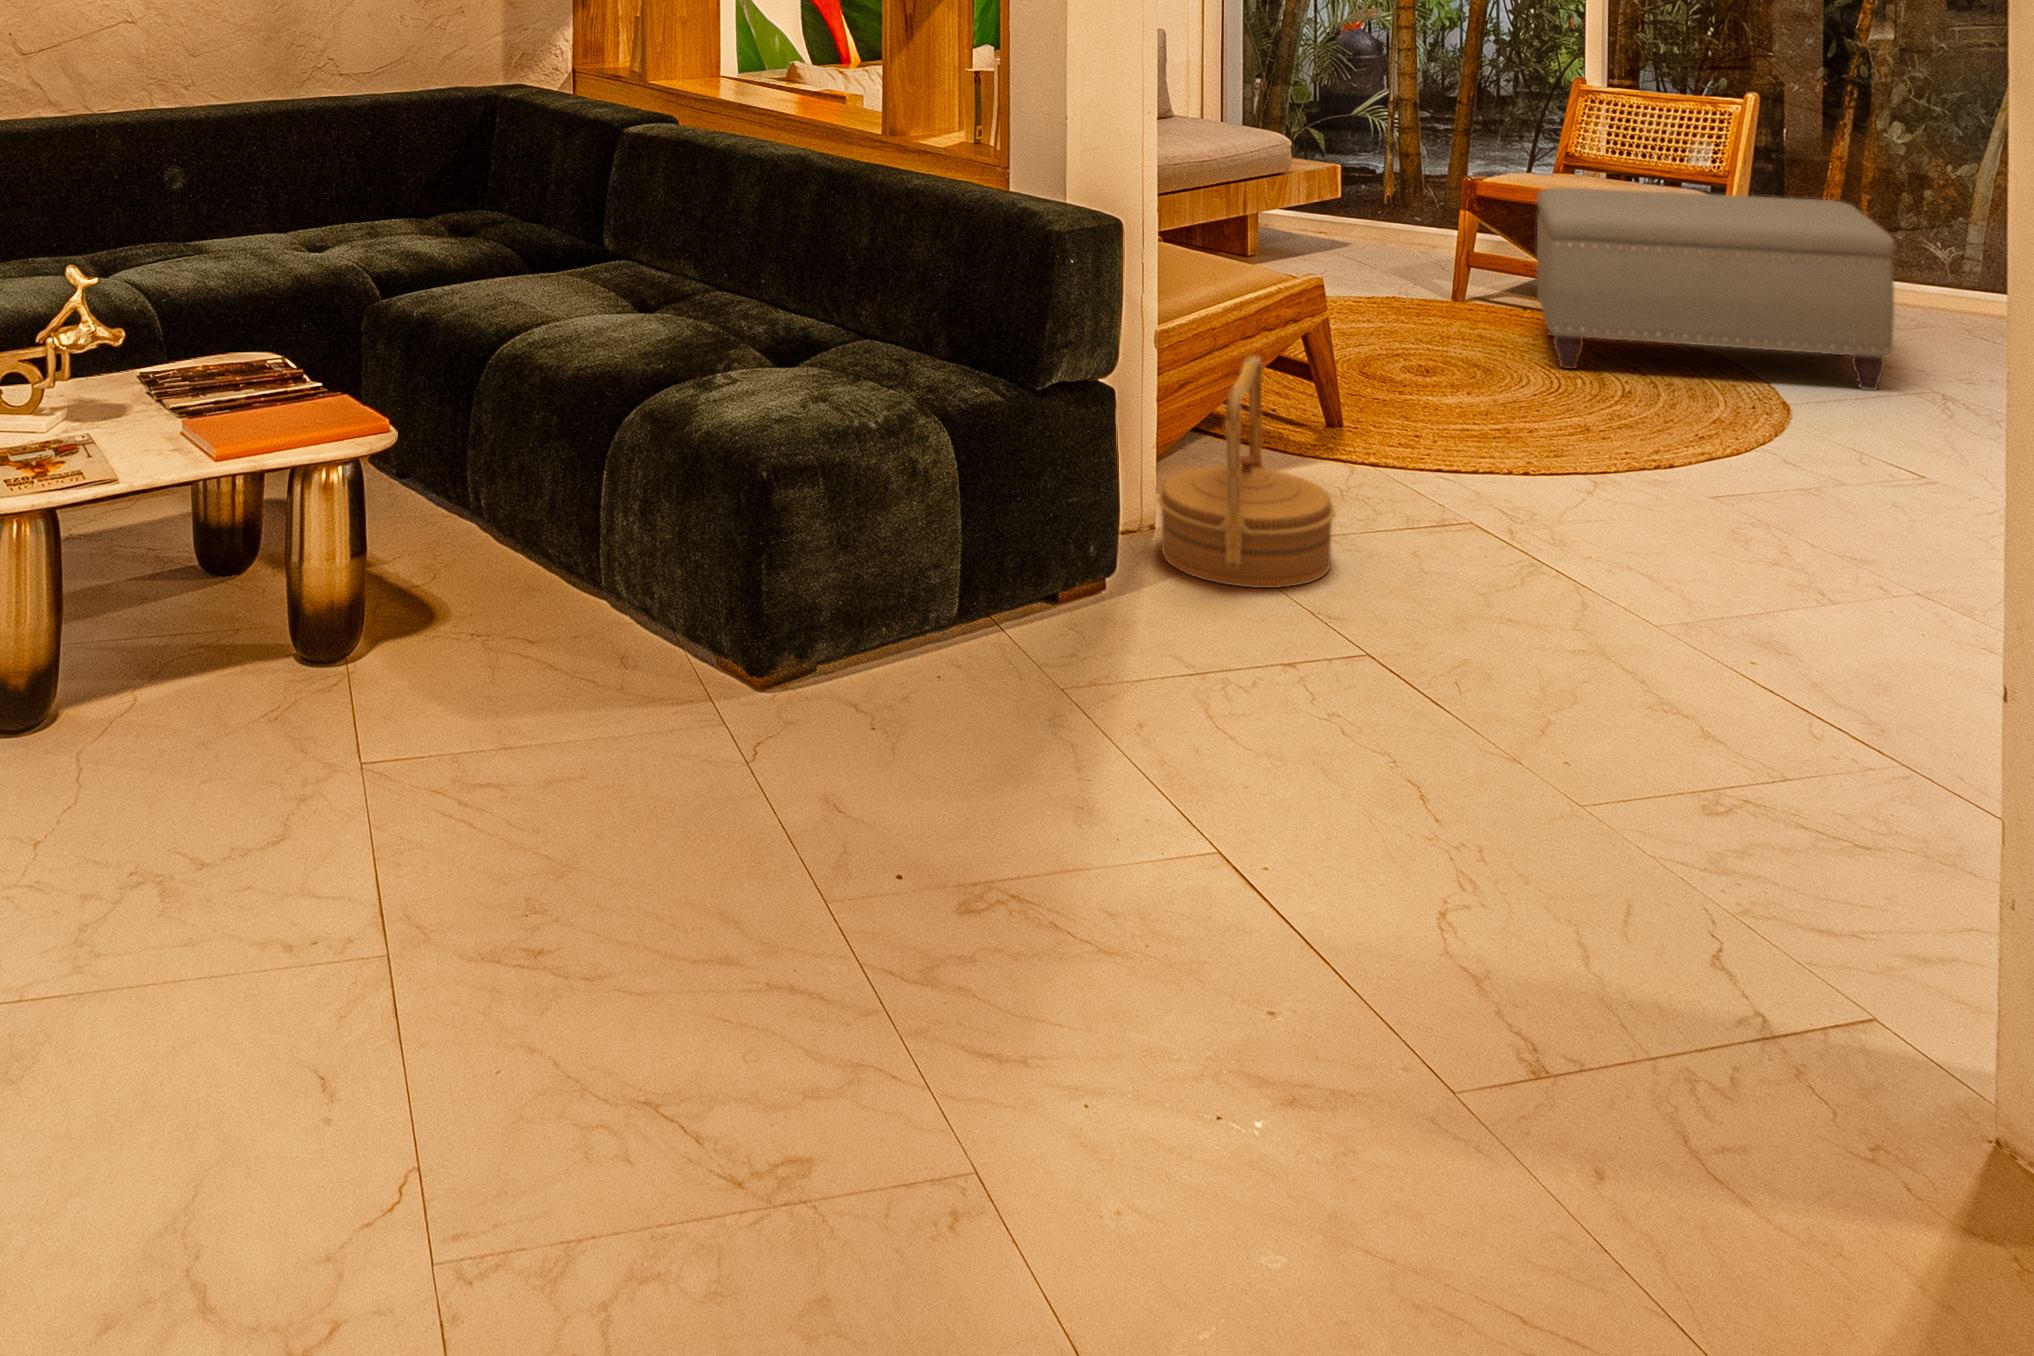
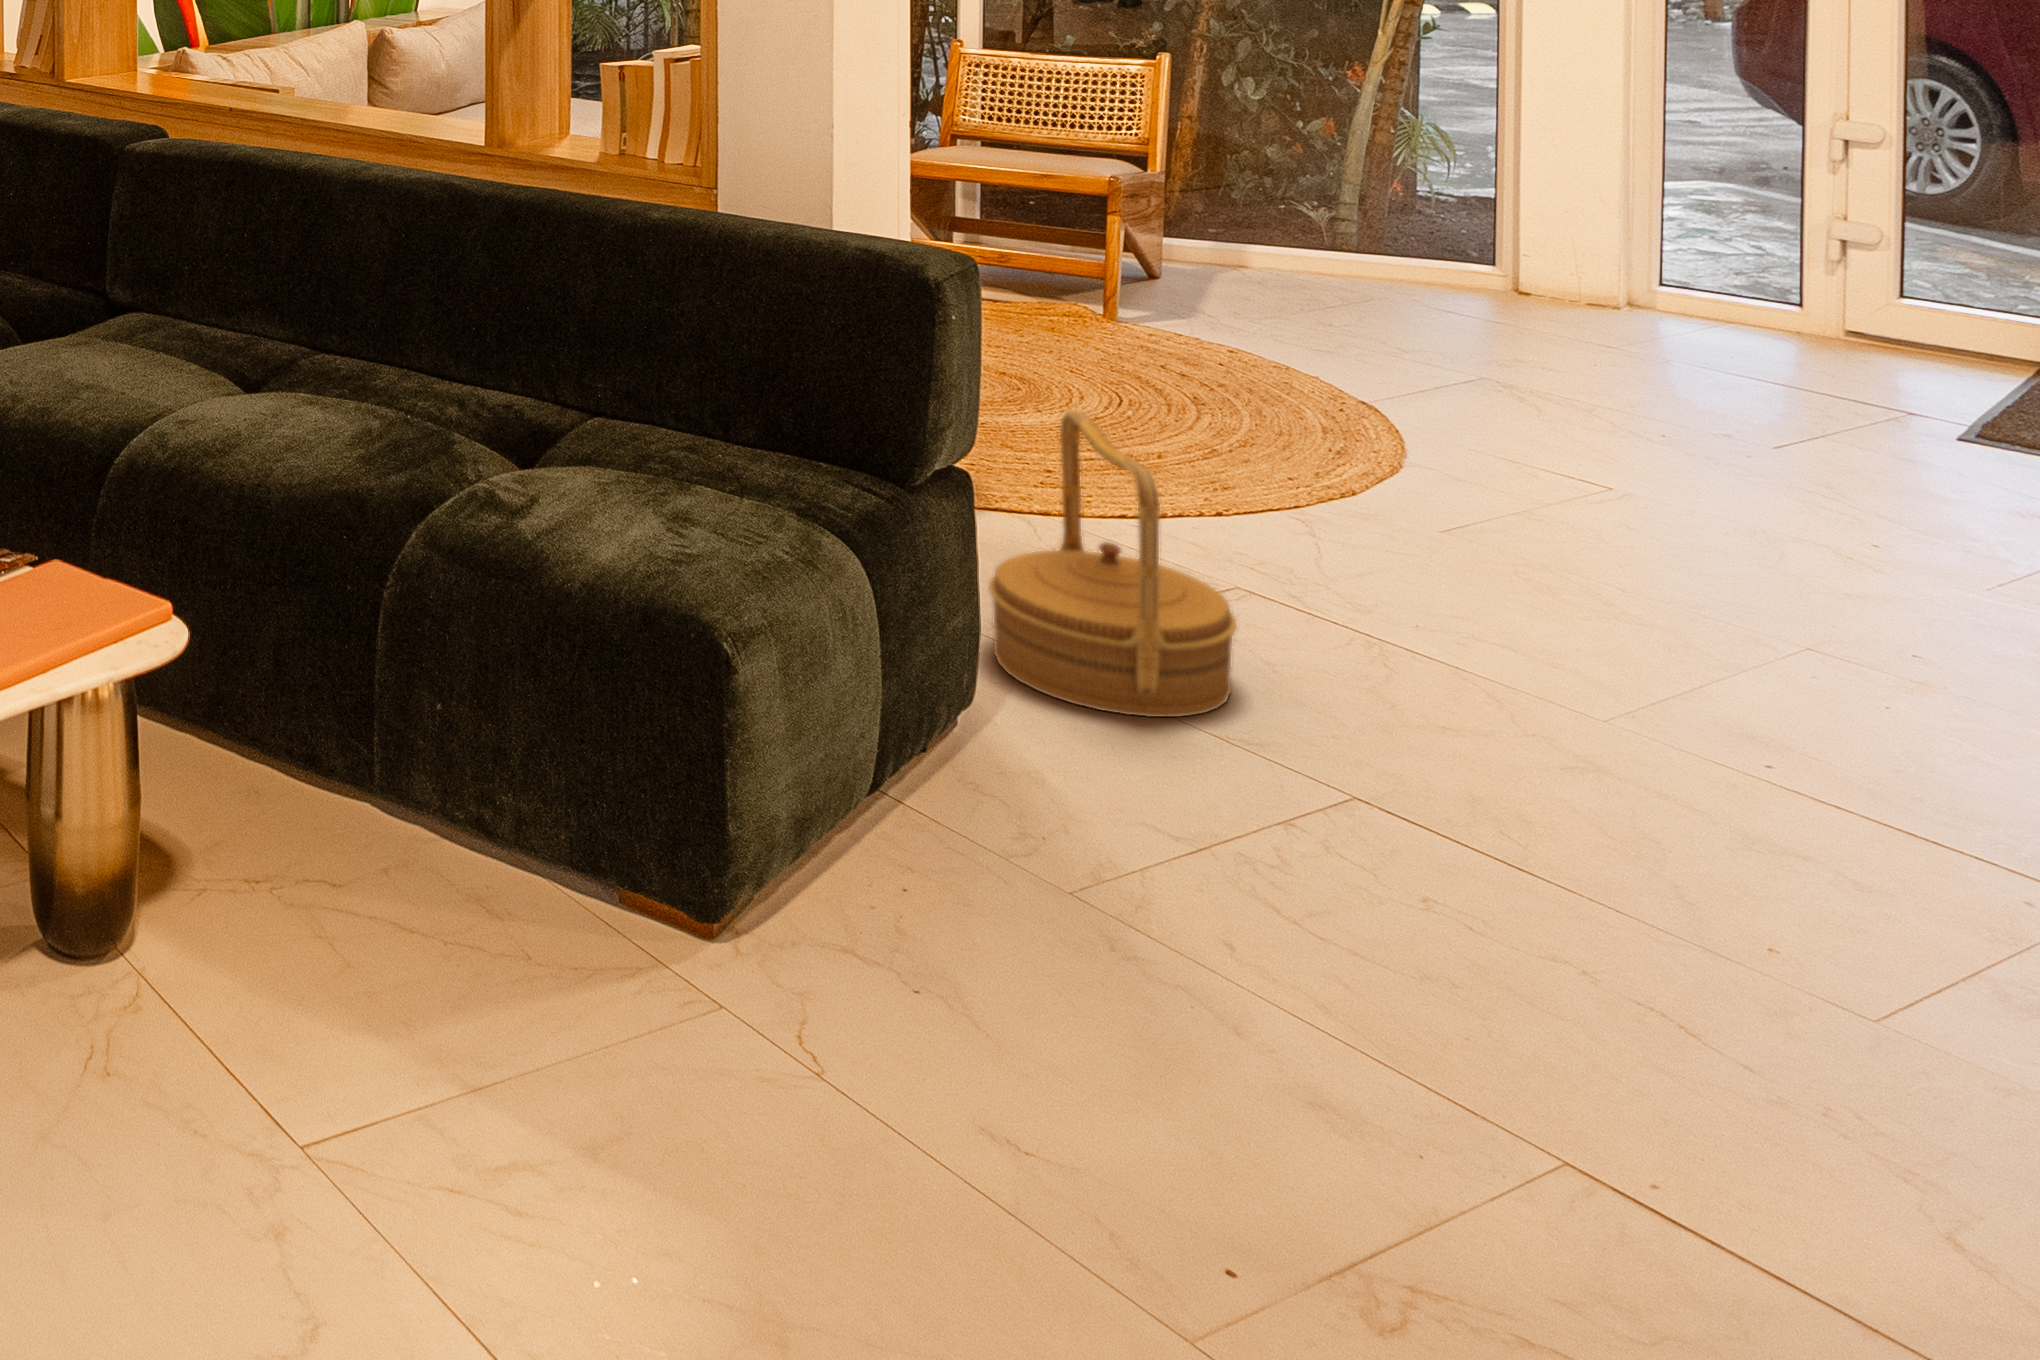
ottoman: present [1537,188,1895,390] -> none [1060,167,1520,385]

